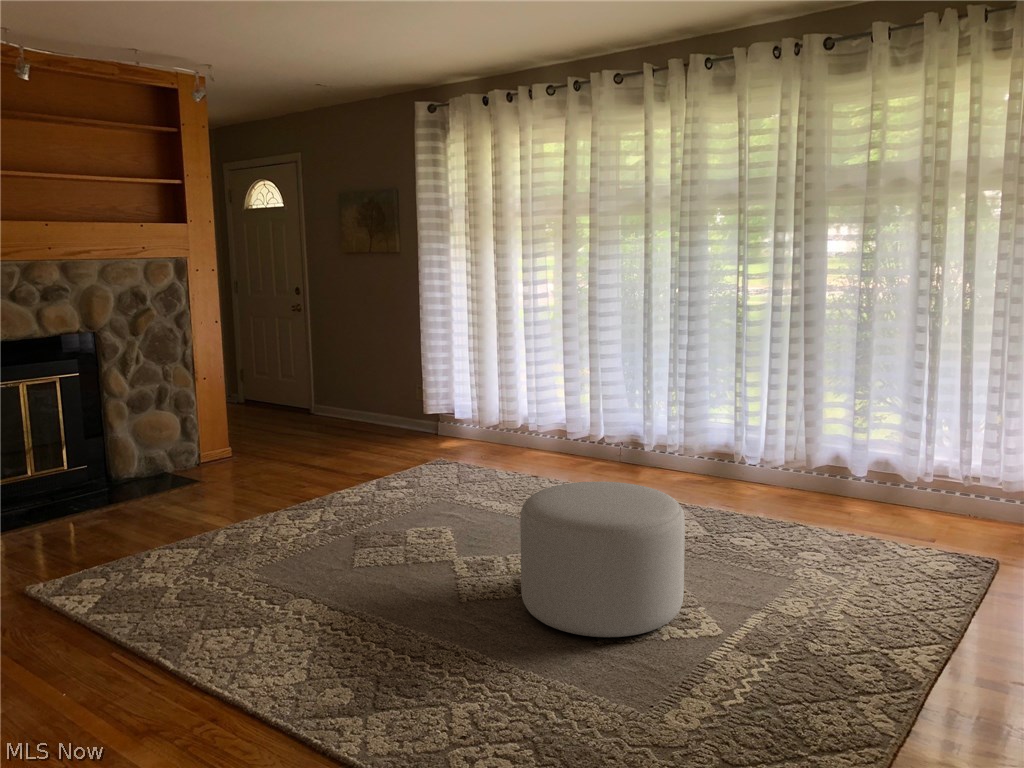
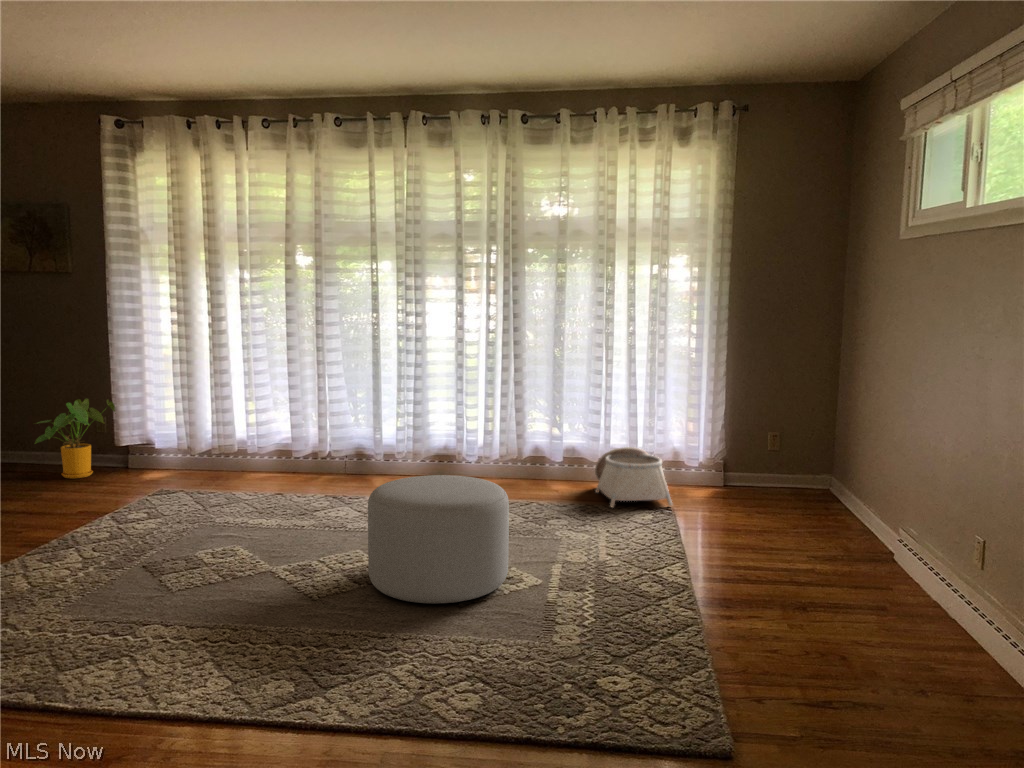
house plant: none [359,368,430,440] -> present [36,399,116,478]
basket: none [897,468,999,557] -> present [595,447,672,507]

